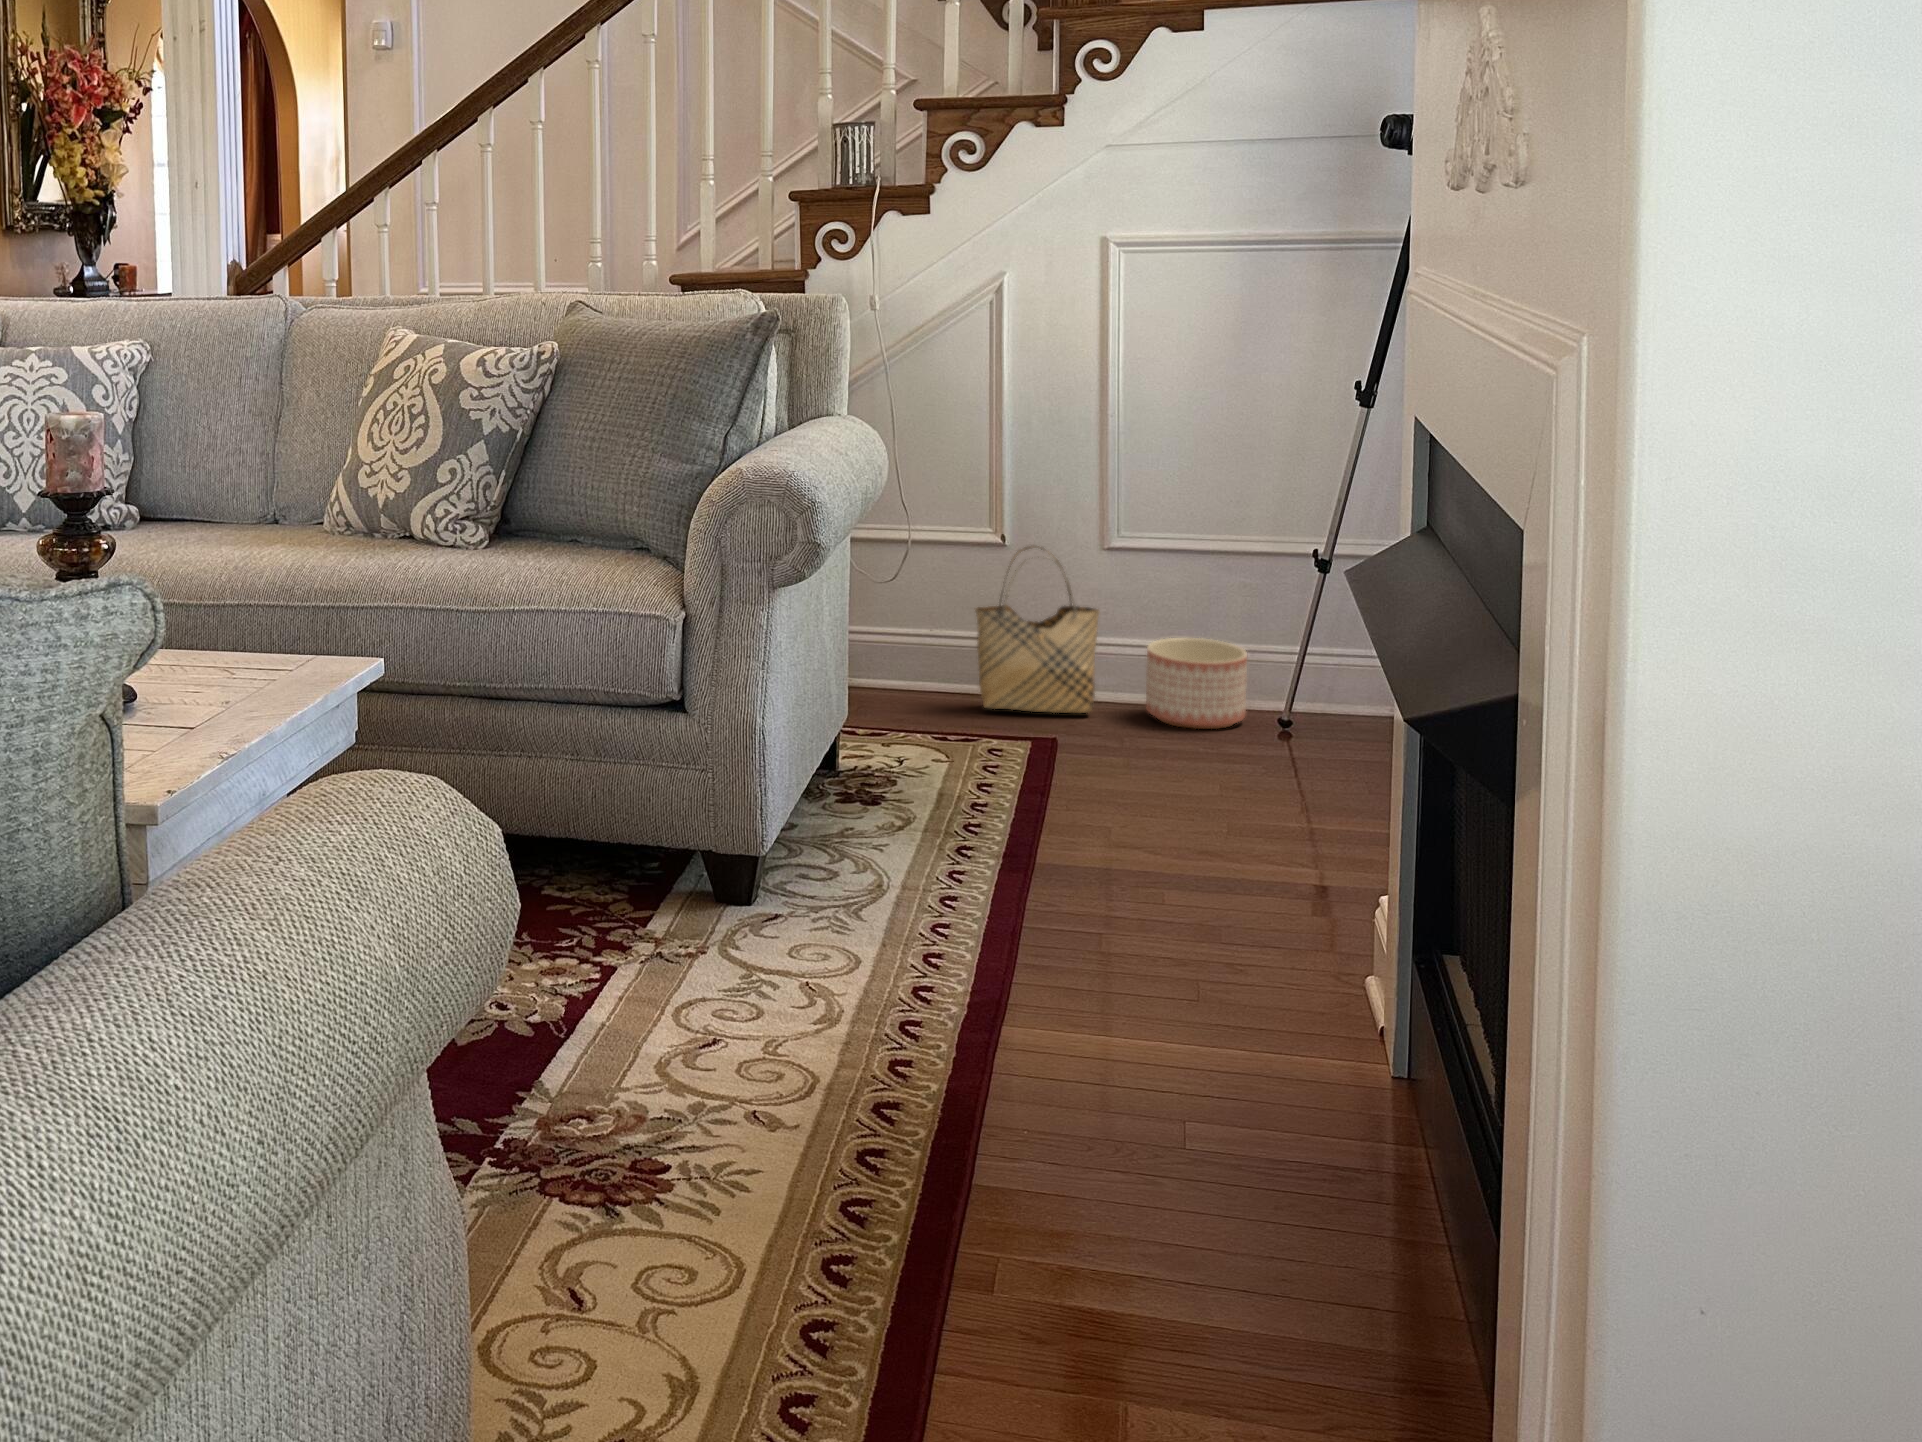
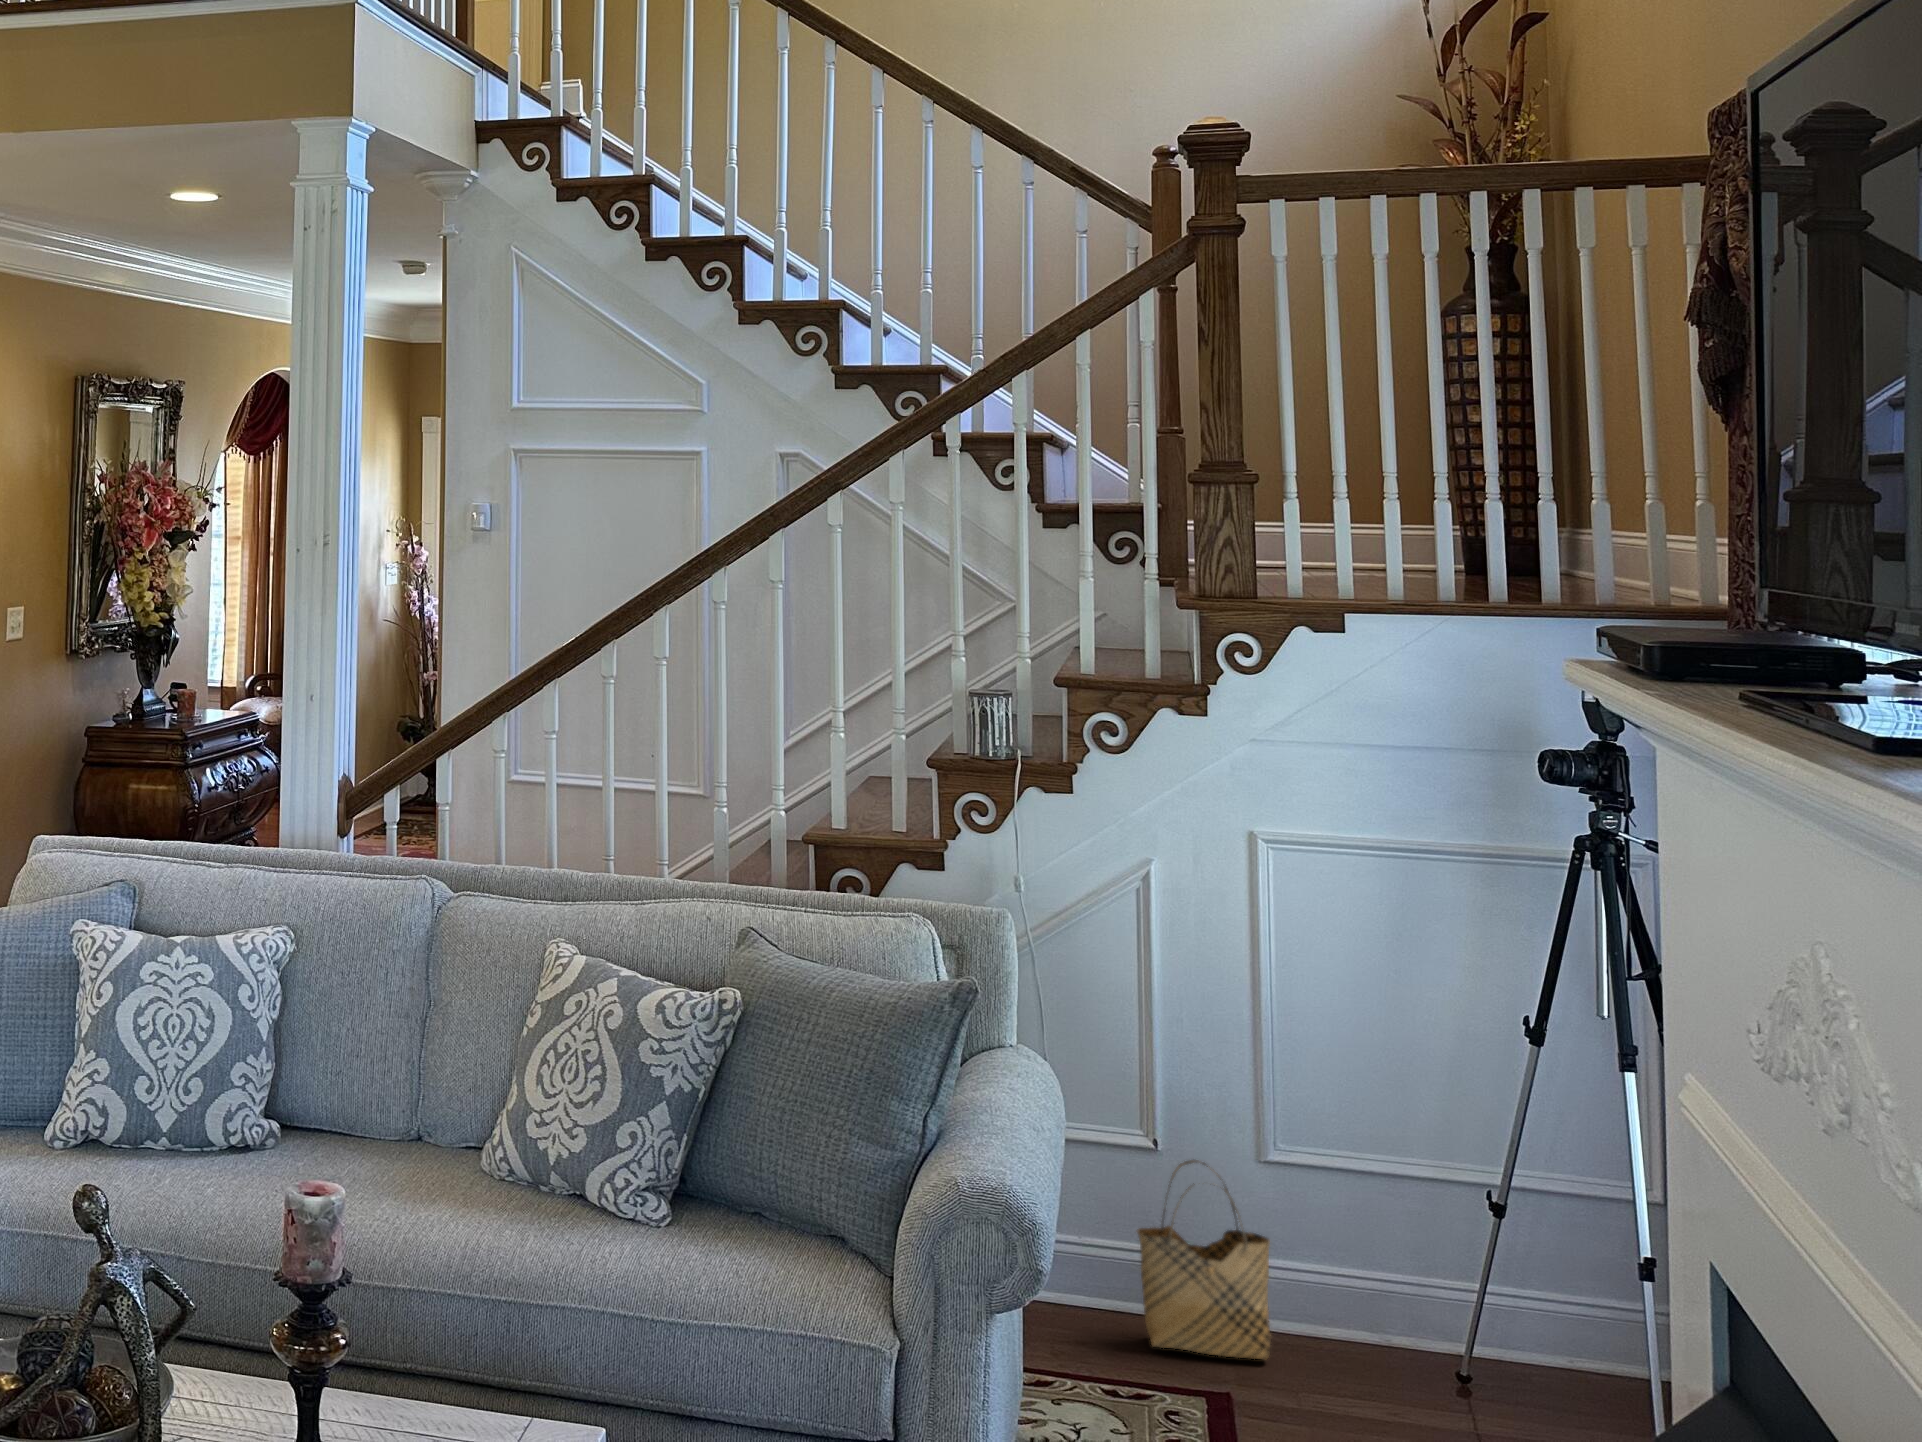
planter: present [1146,638,1247,729] -> none [1324,1274,1436,1392]

